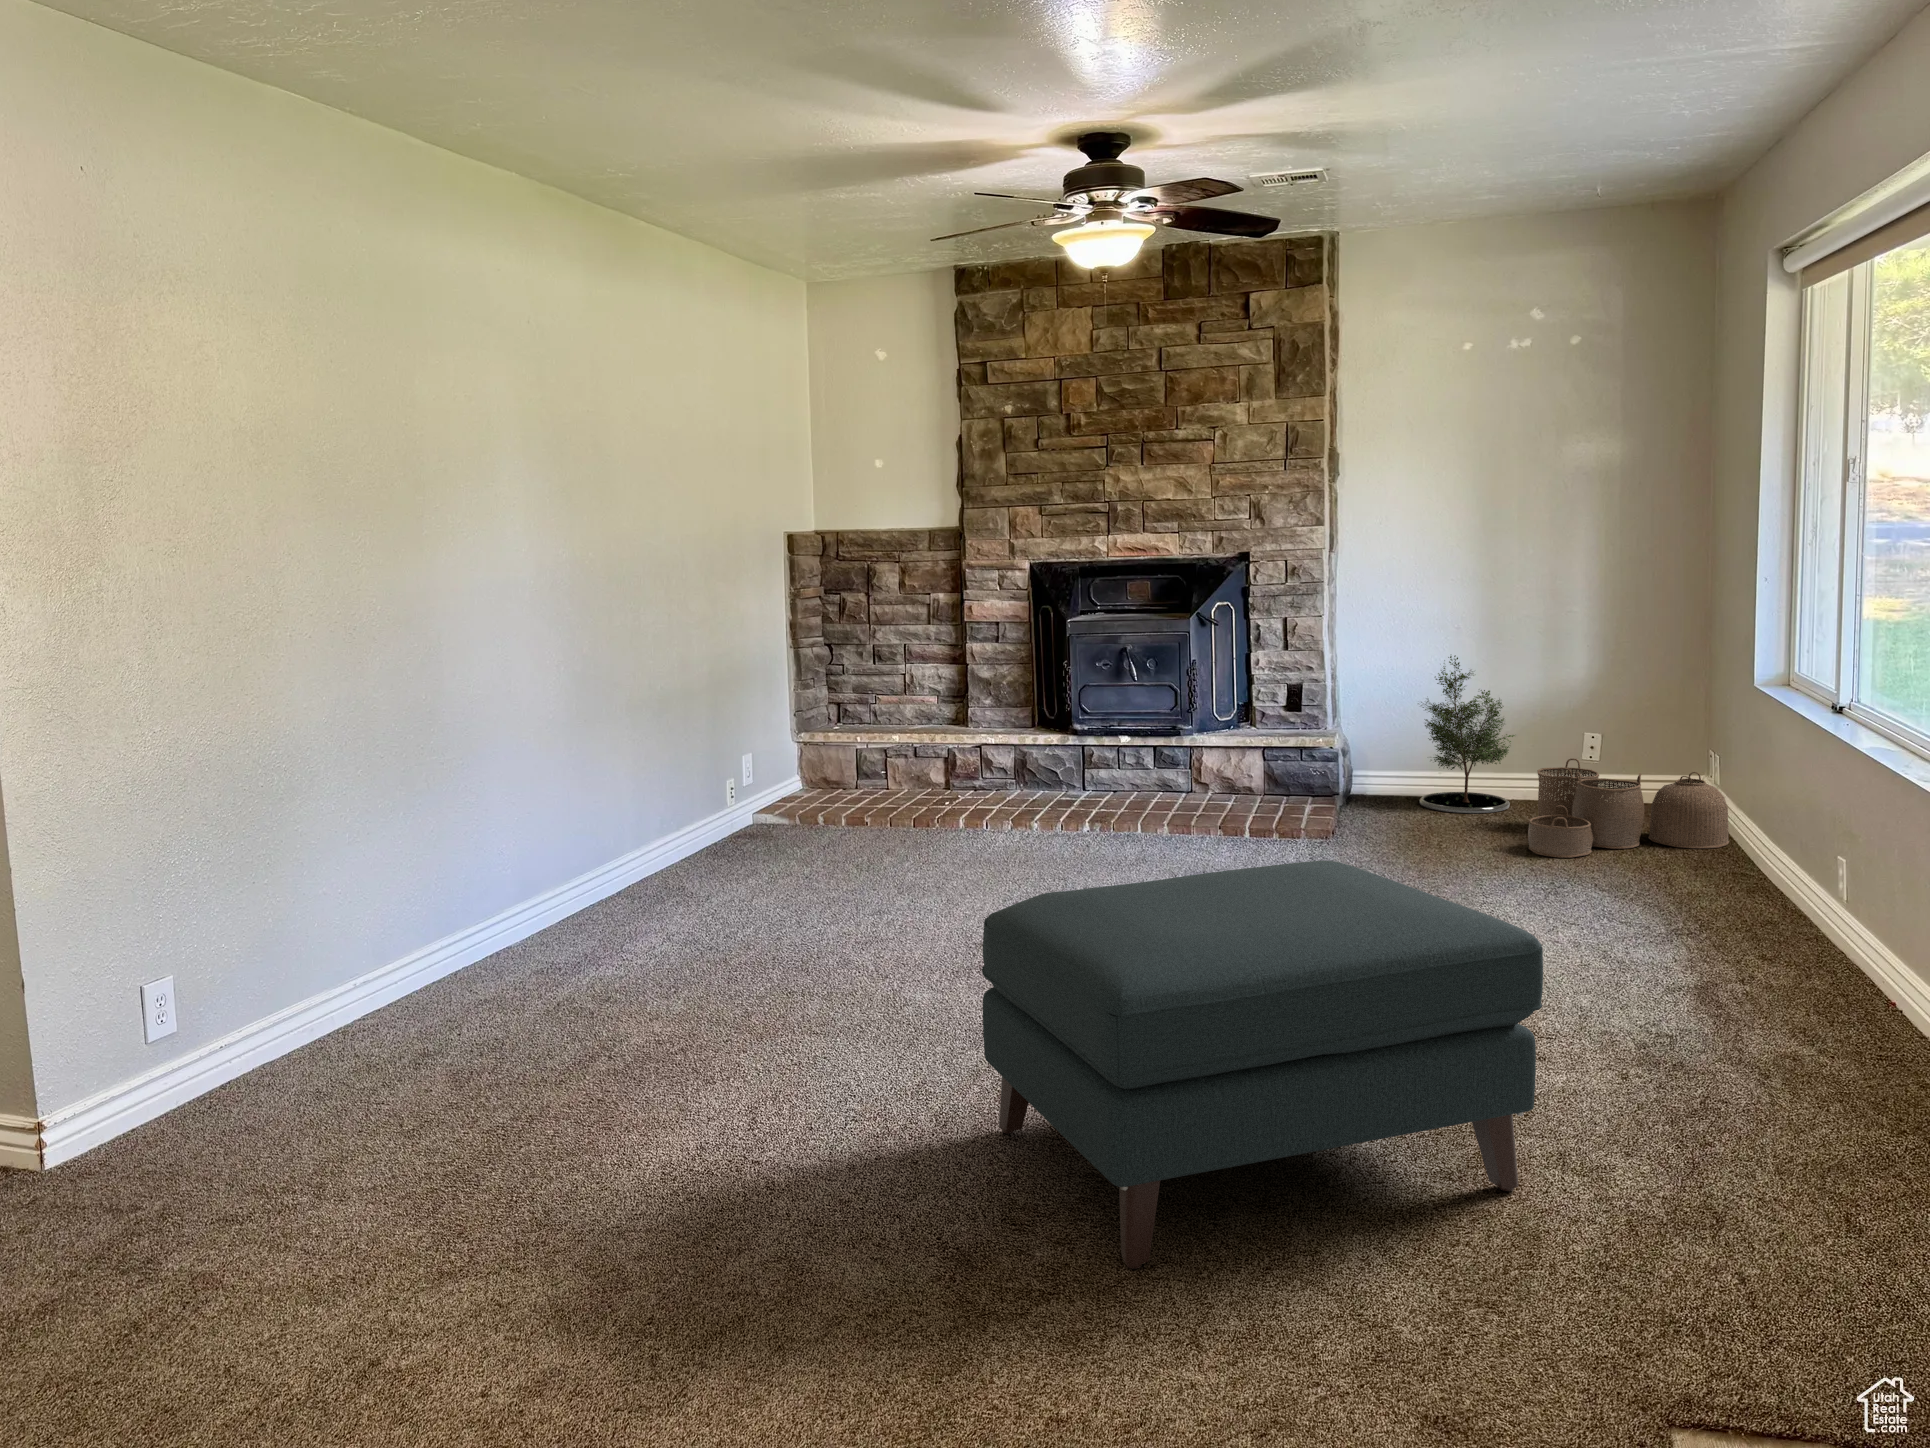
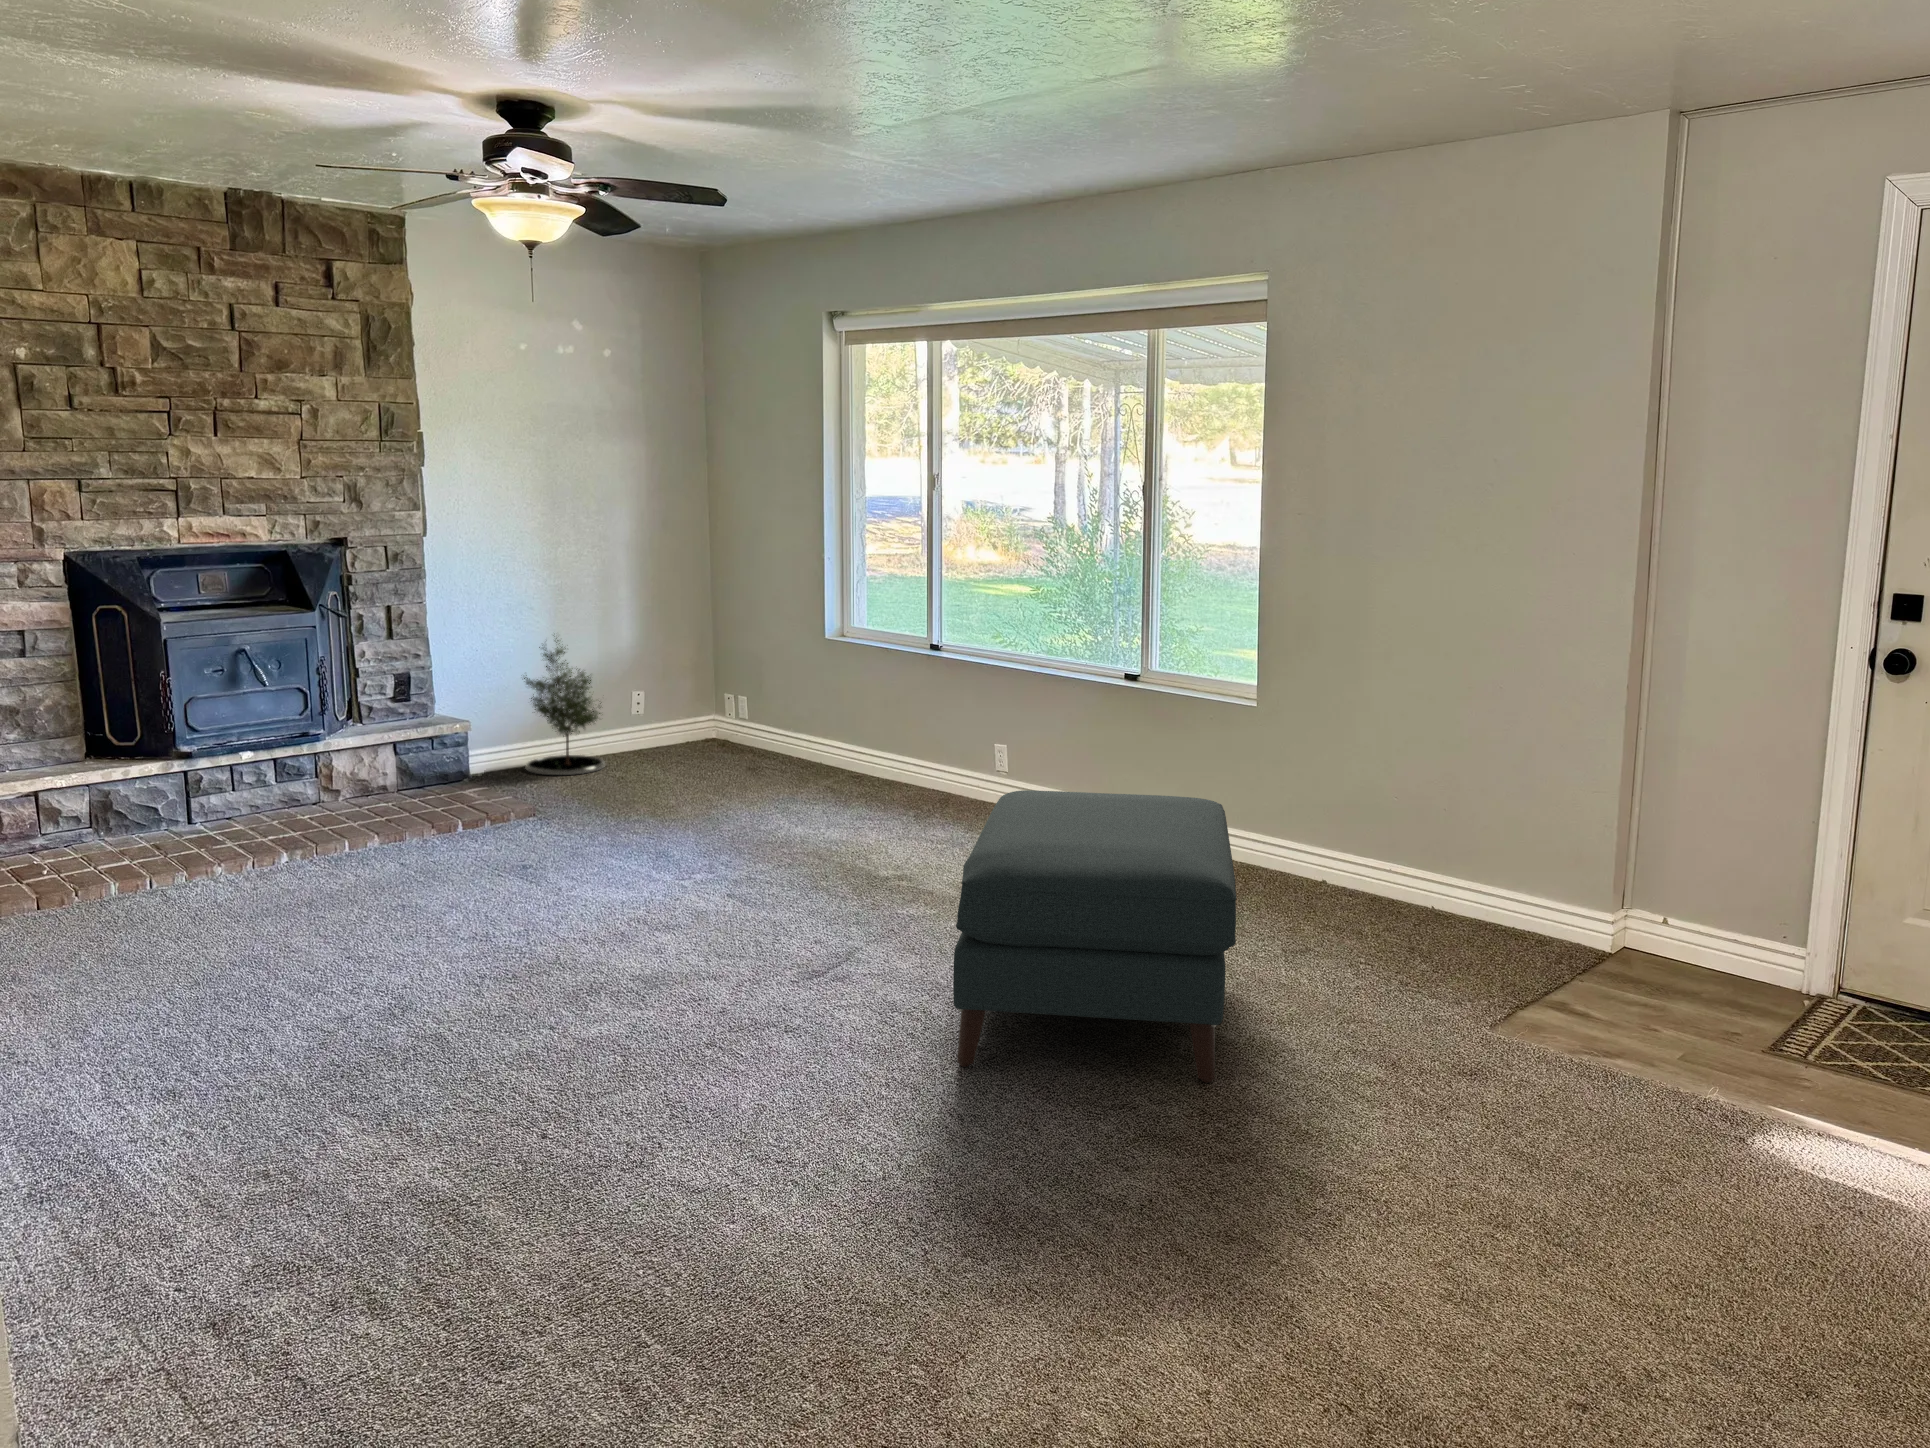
woven basket: present [1528,758,1729,858] -> none [659,709,797,792]

